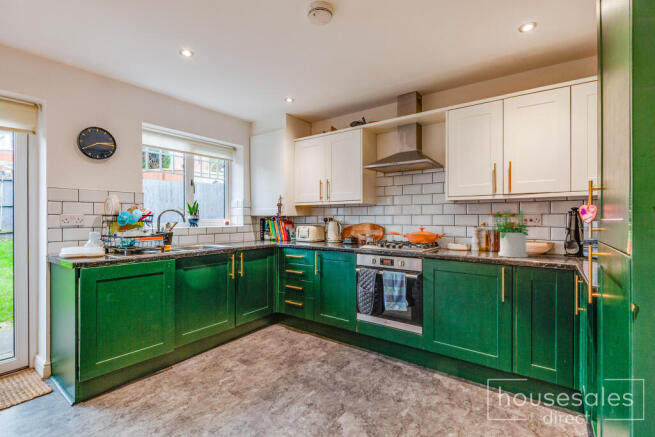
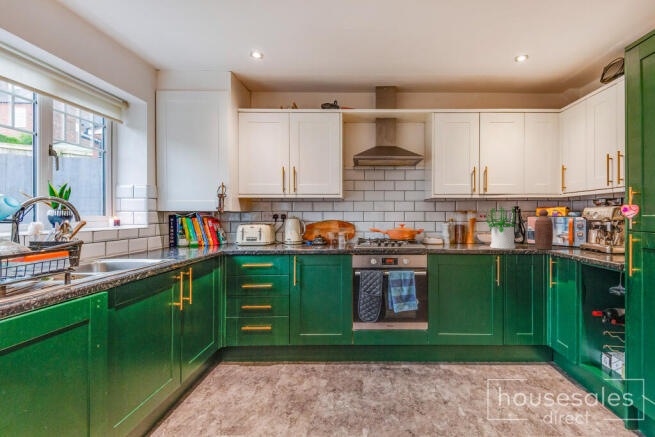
bottle: none [545,212,567,261] -> present [534,209,553,250]

